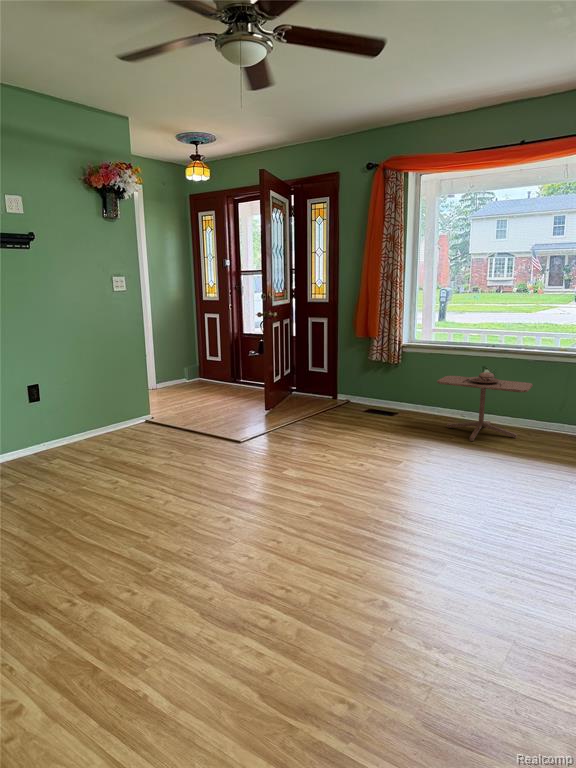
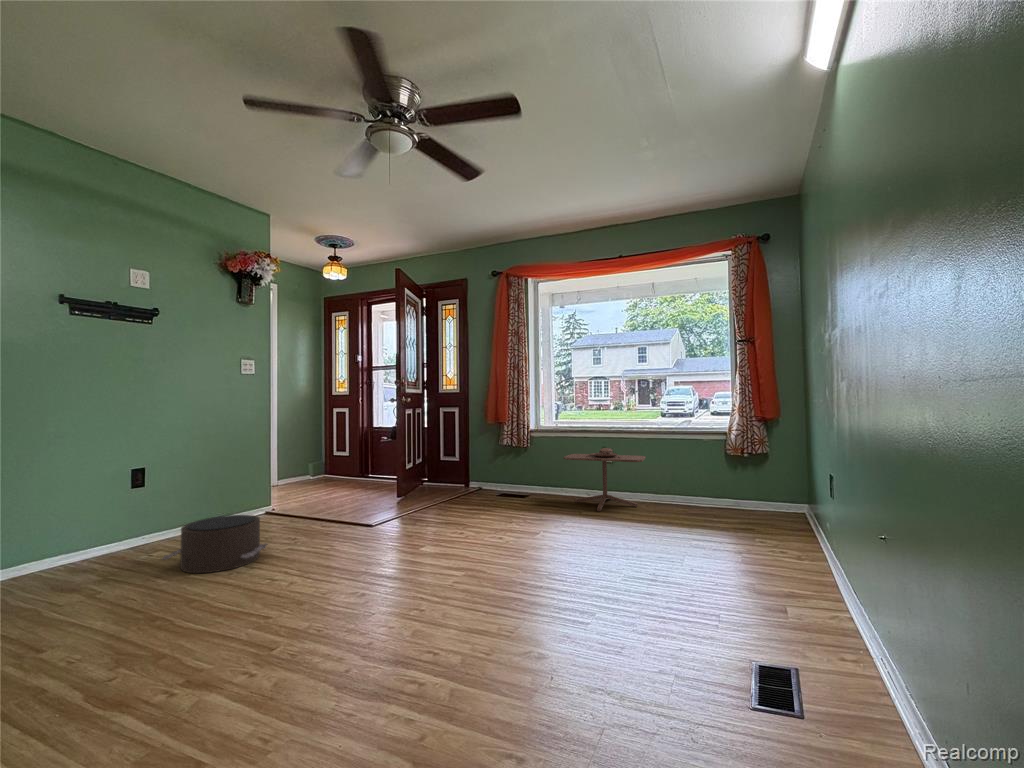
pouf: none [64,431,149,484] -> present [163,515,268,573]

